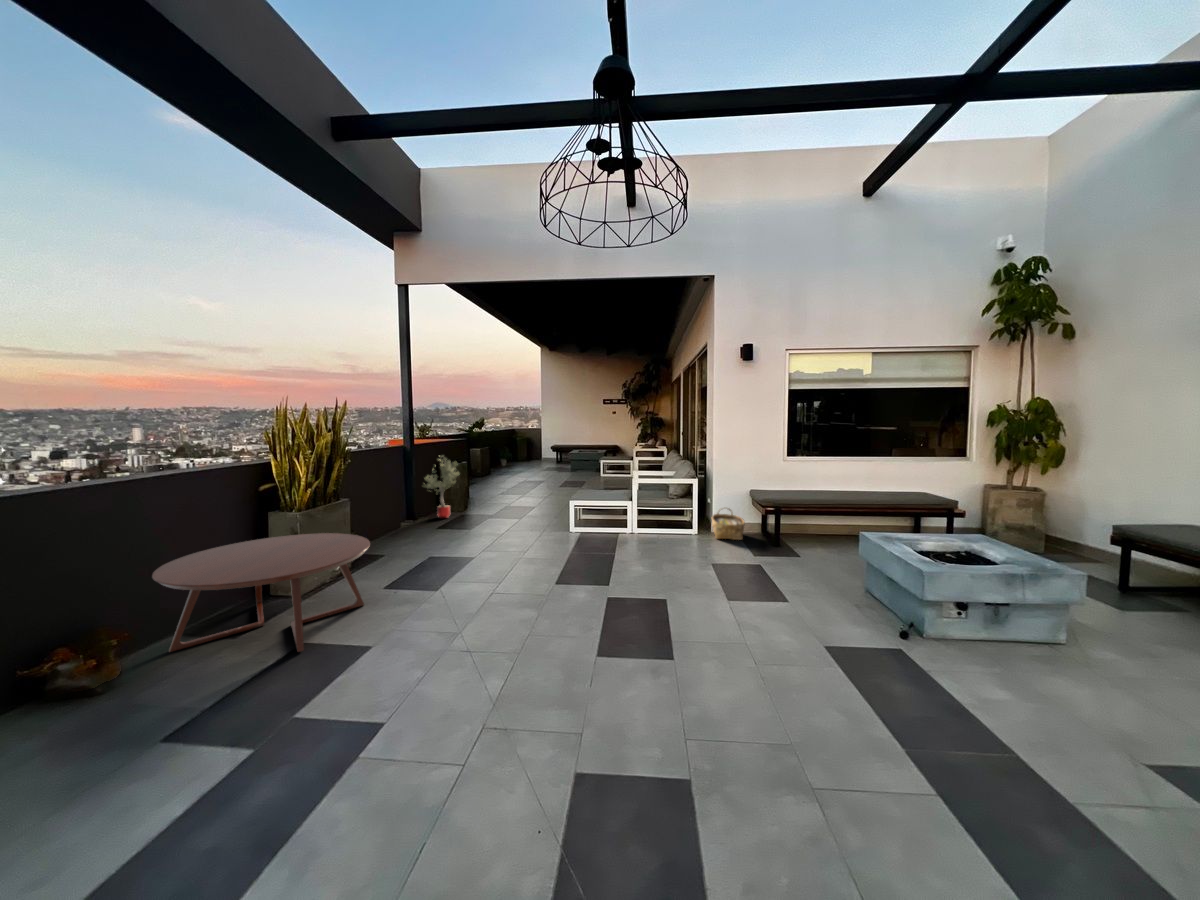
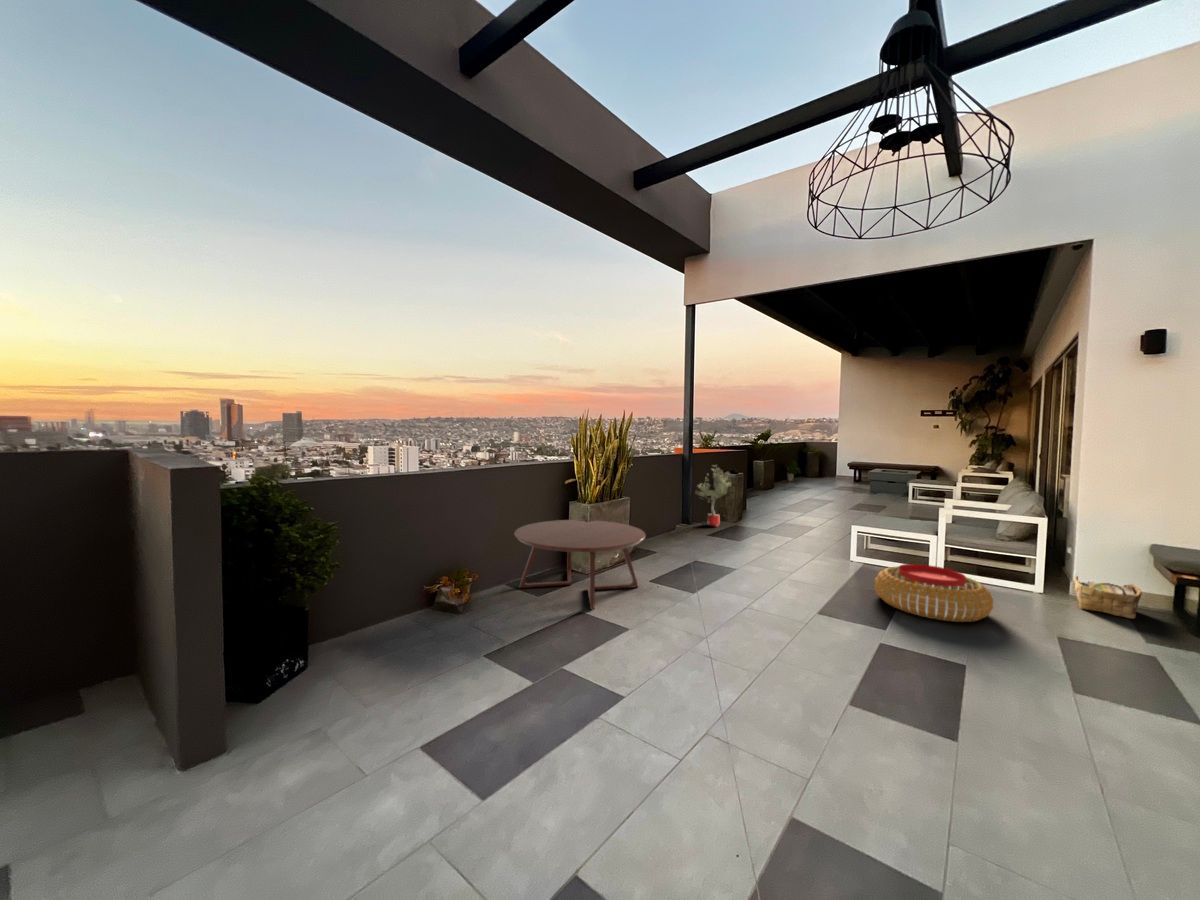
pouf: none [595,525,675,569] -> present [875,564,993,622]

